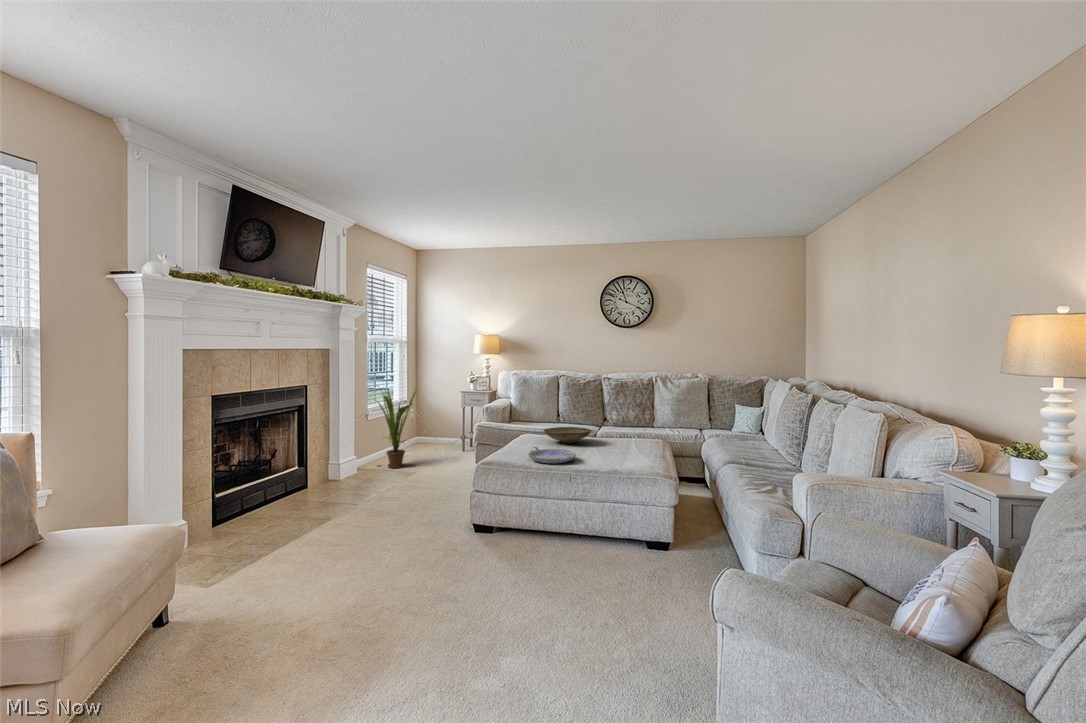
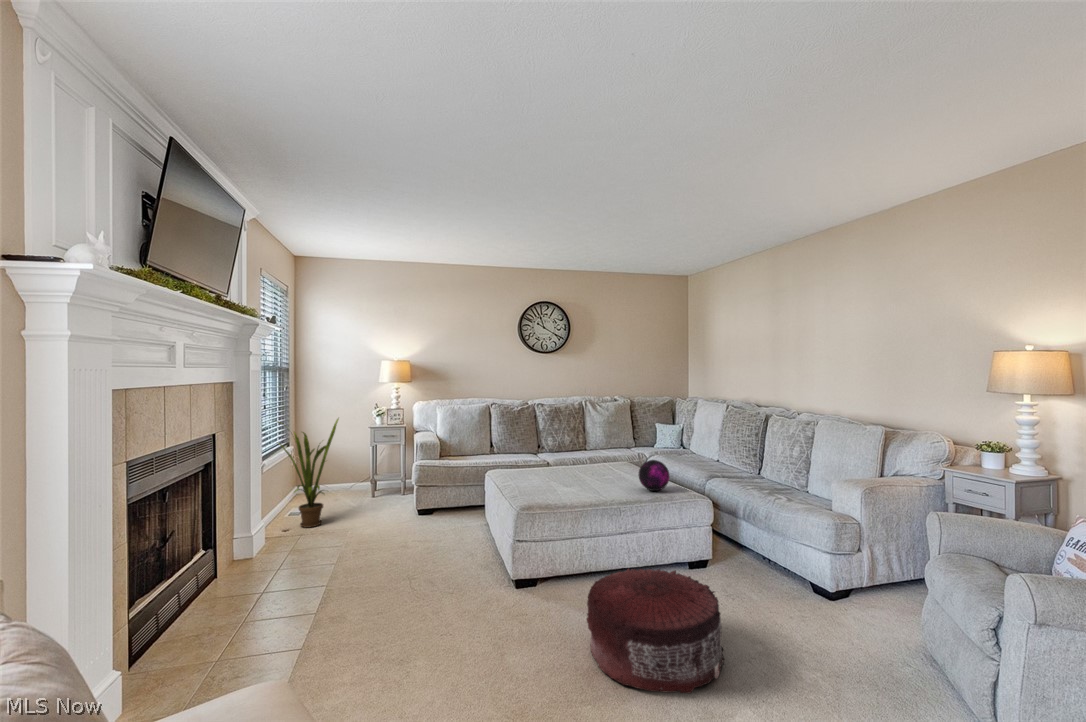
decorative bowl: present [544,427,592,443] -> none [527,457,577,475]
decorative orb: none [607,434,638,465] -> present [639,460,670,491]
serving tray: present [528,447,576,464] -> none [558,482,612,498]
pouf: none [450,523,568,626] -> present [587,569,724,693]

